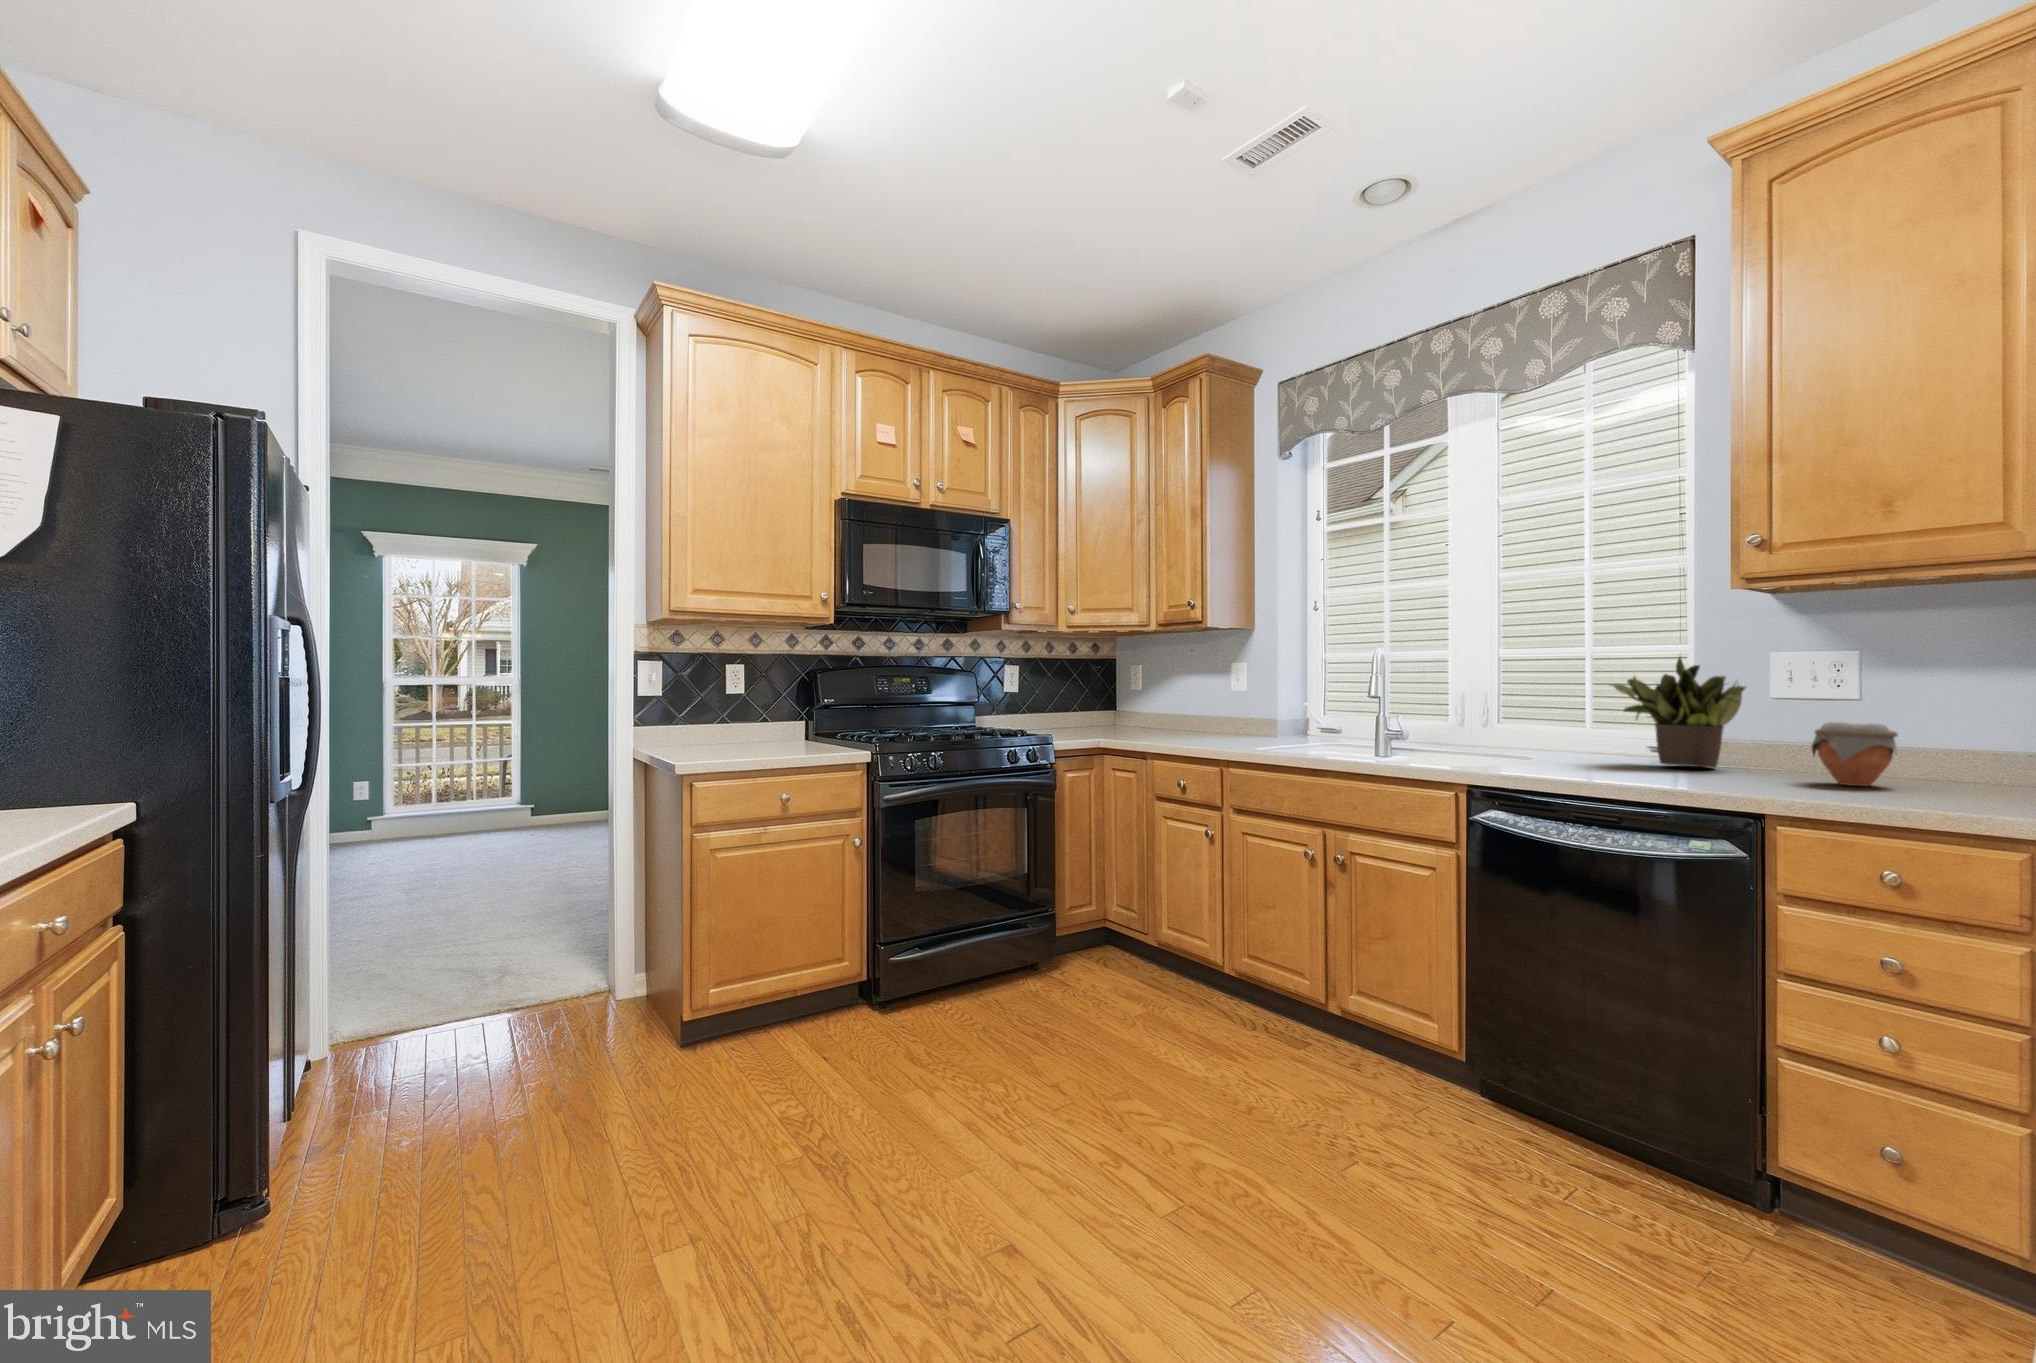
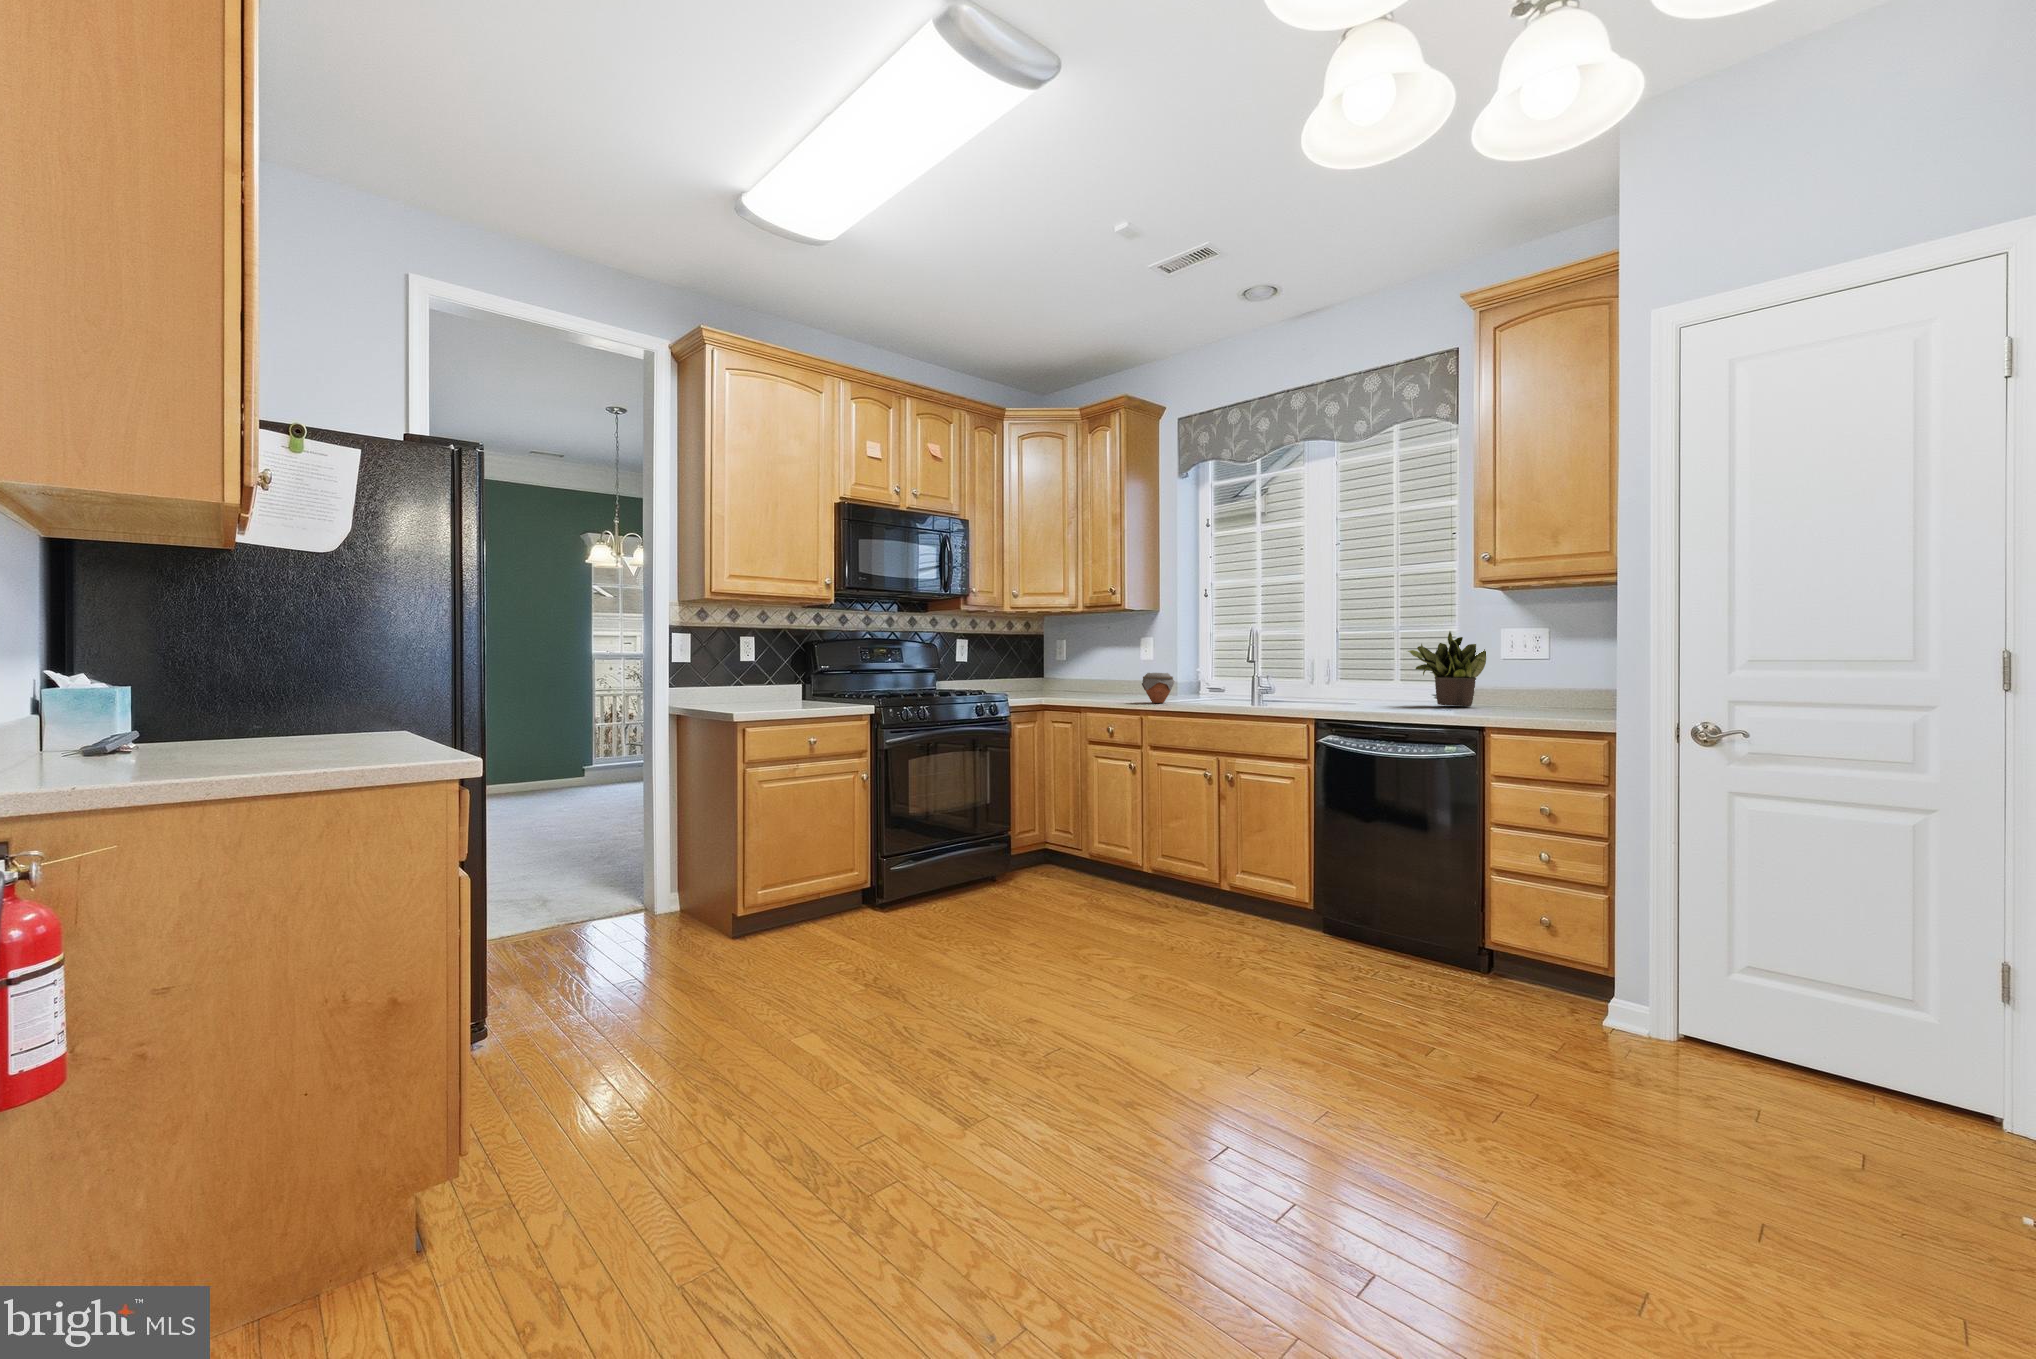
jar: present [1812,722,1898,786] -> present [1142,673,1174,703]

